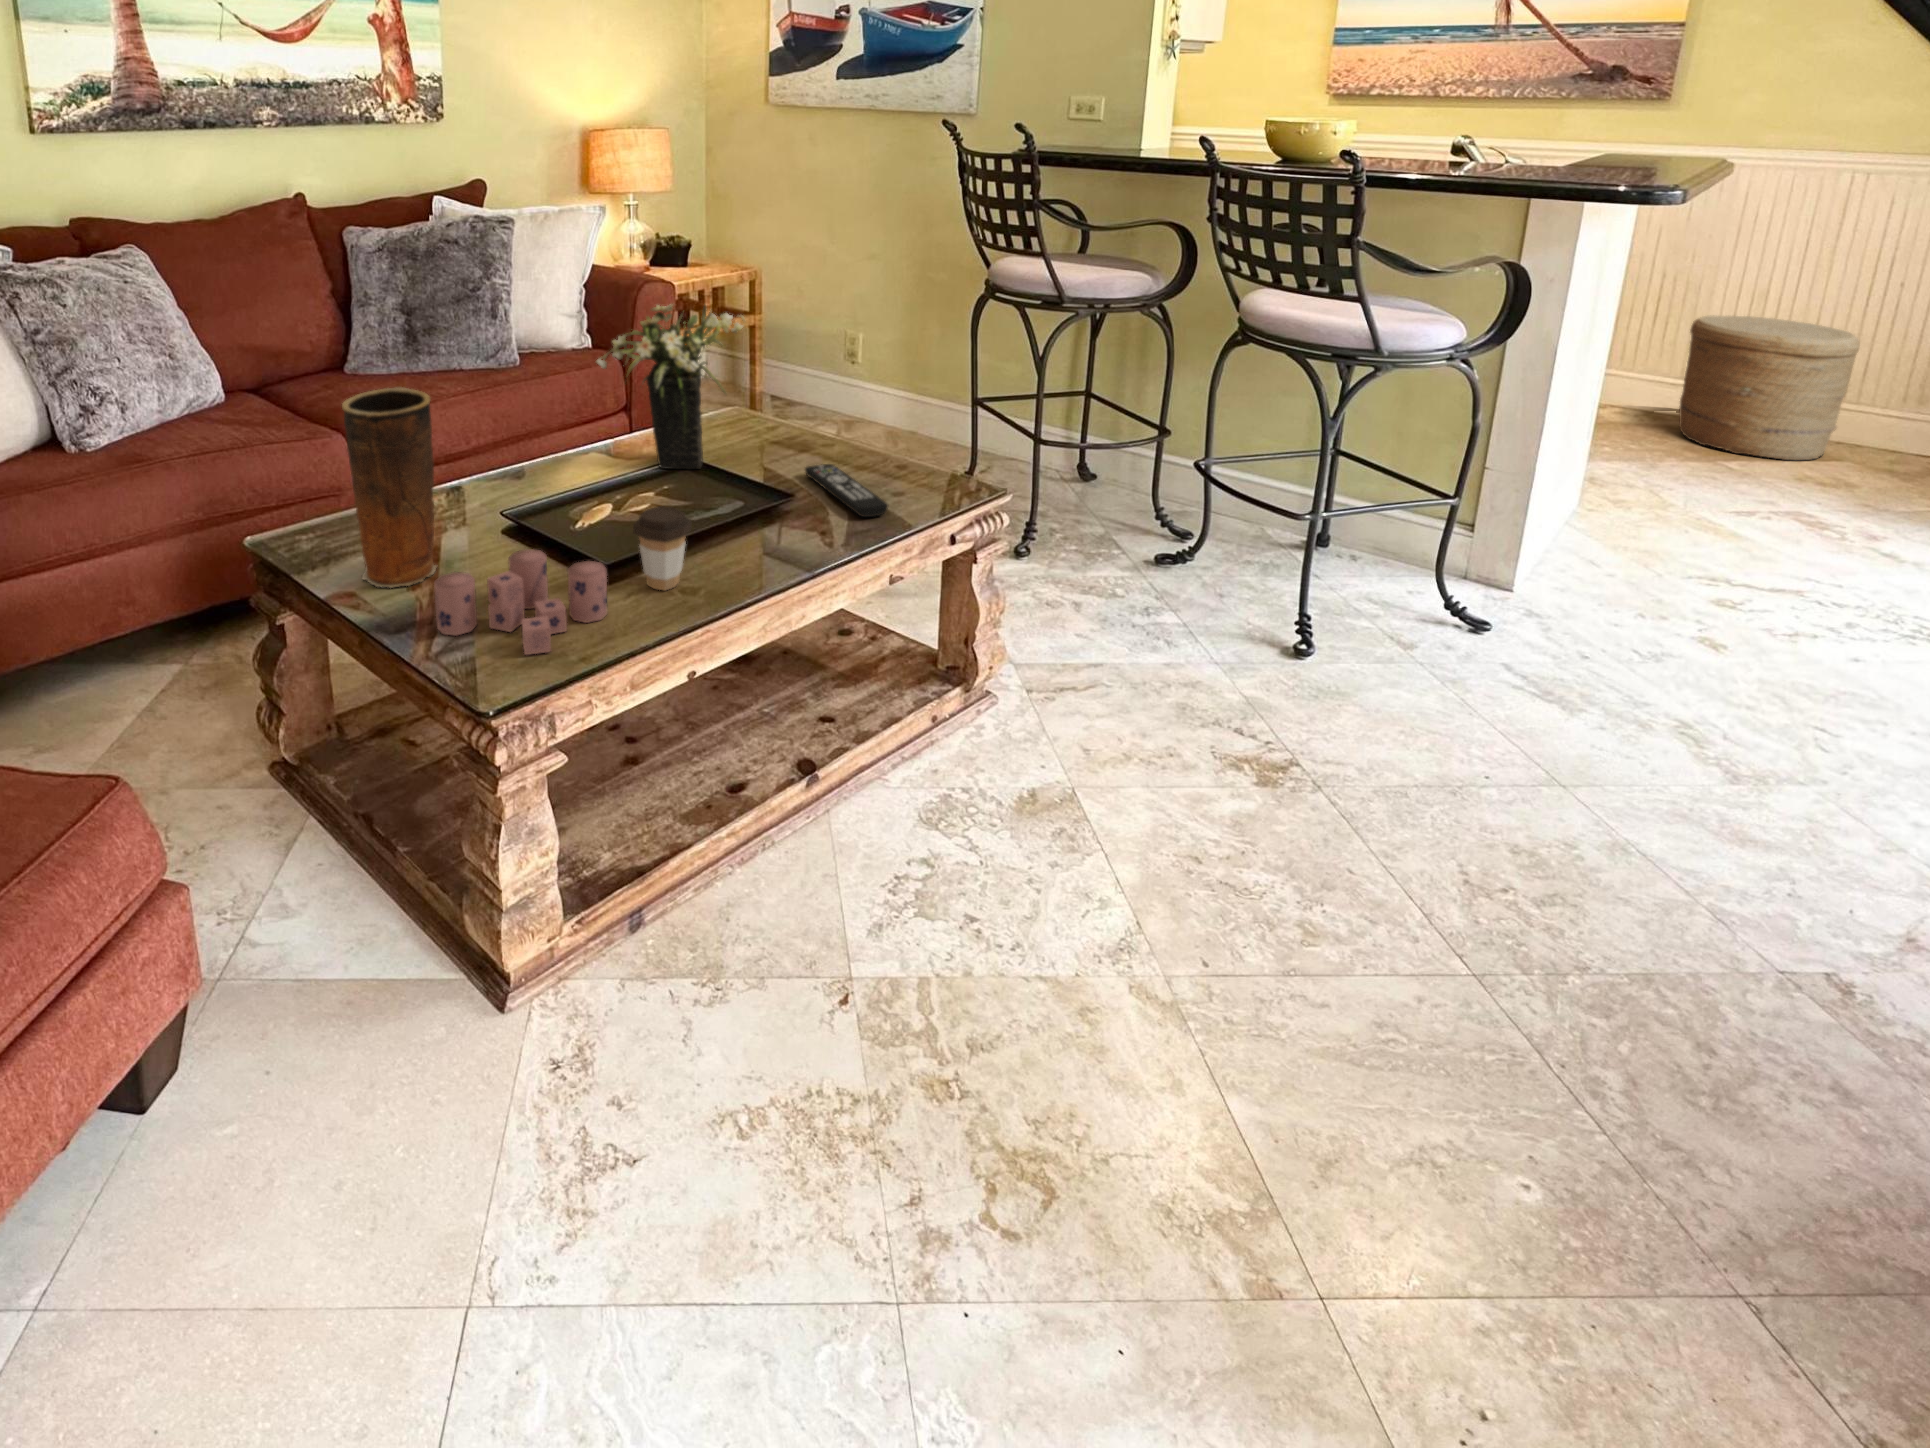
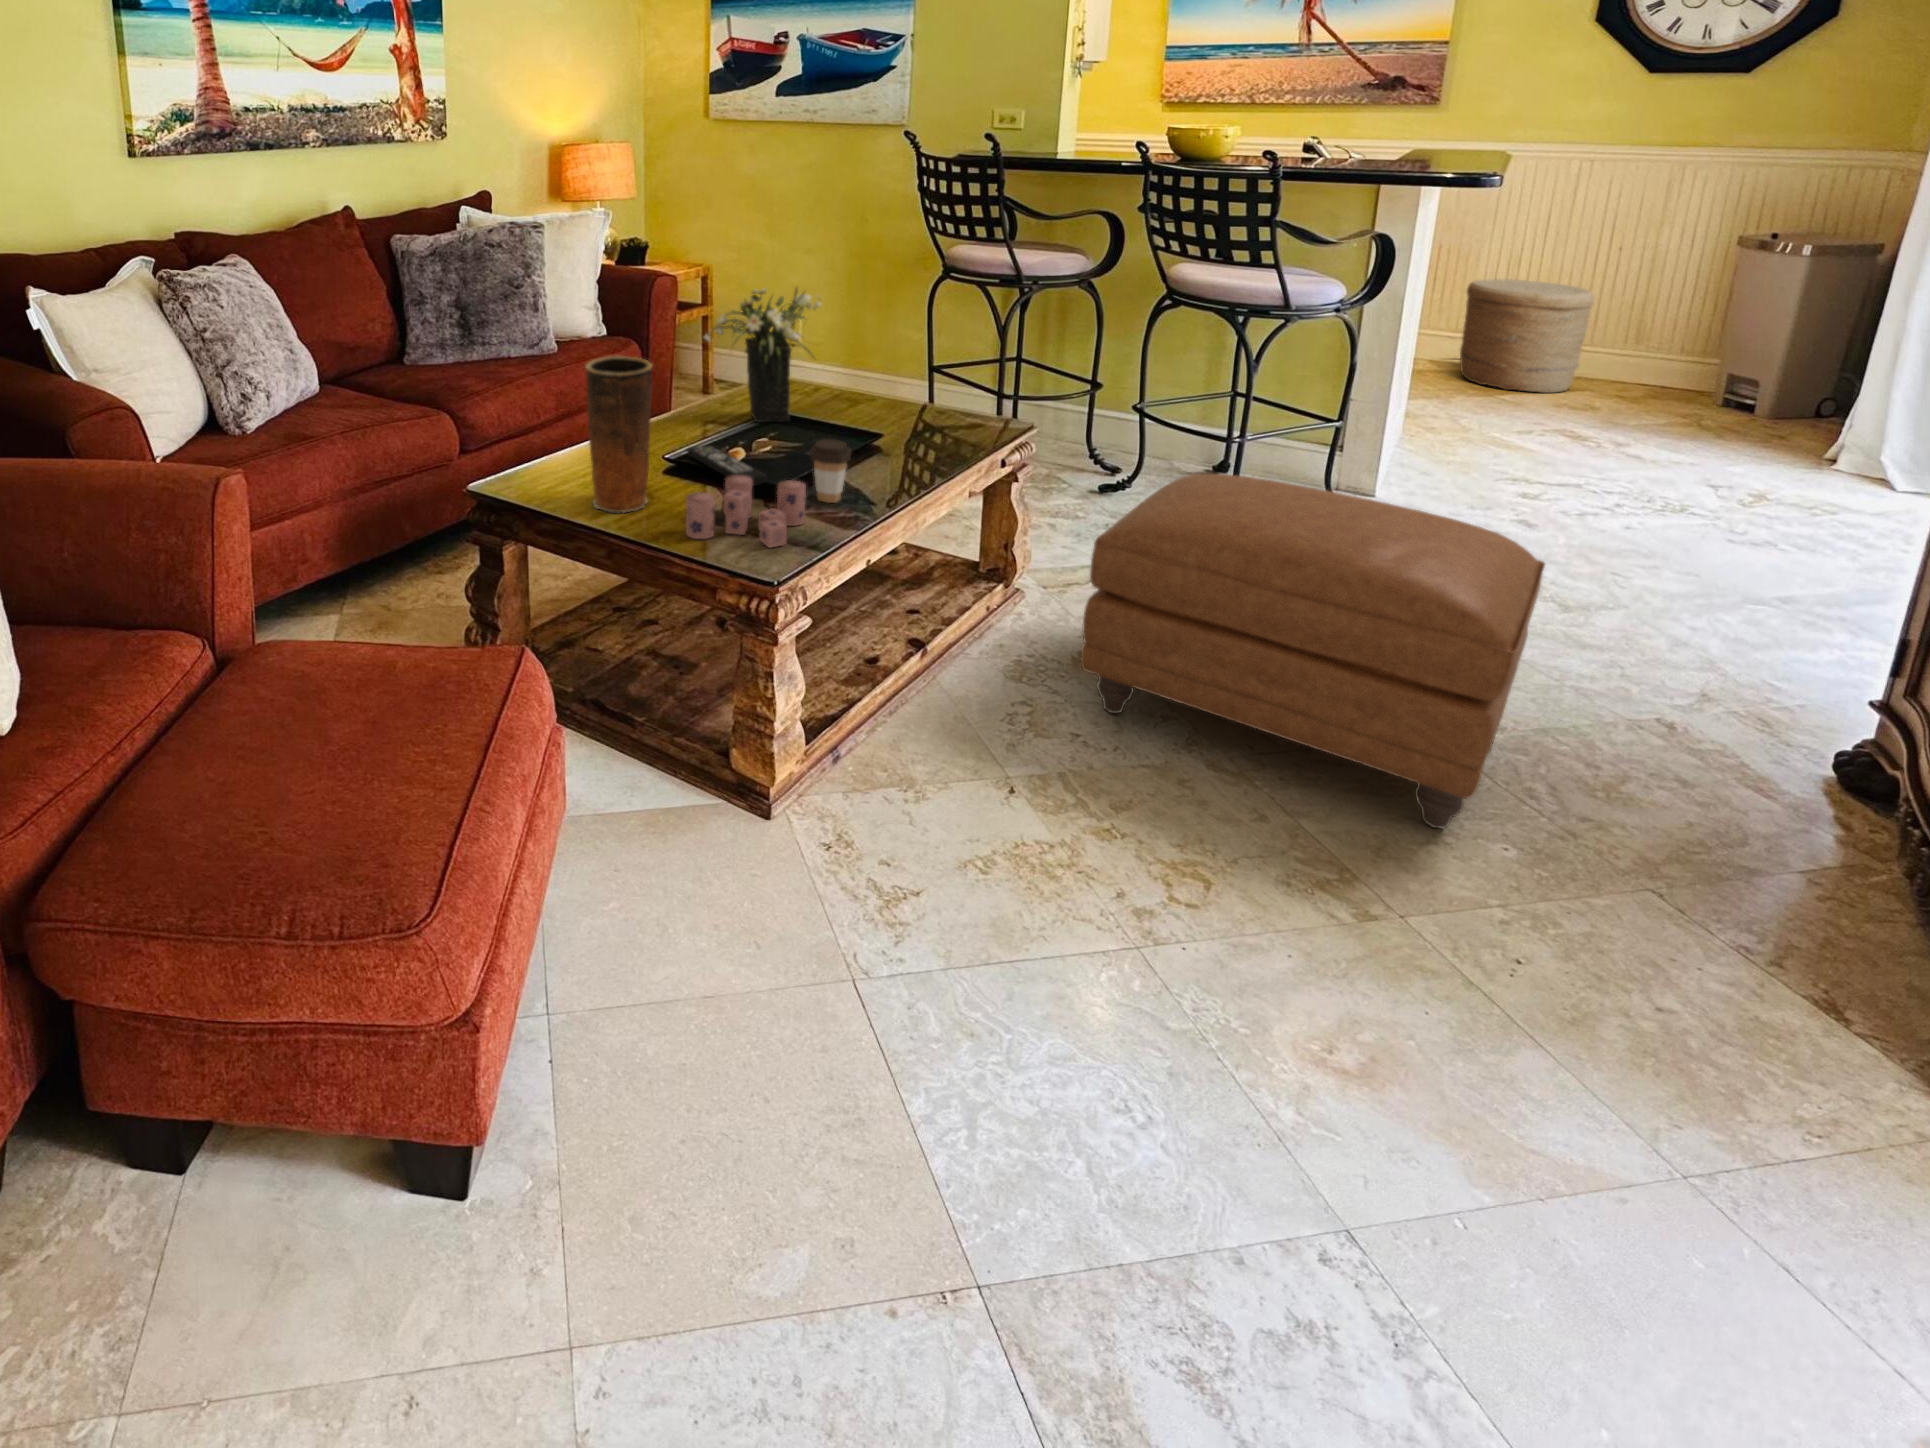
remote control: present [805,464,889,517] -> present [687,445,766,486]
ottoman: none [986,574,1652,1148] -> present [1080,474,1545,828]

